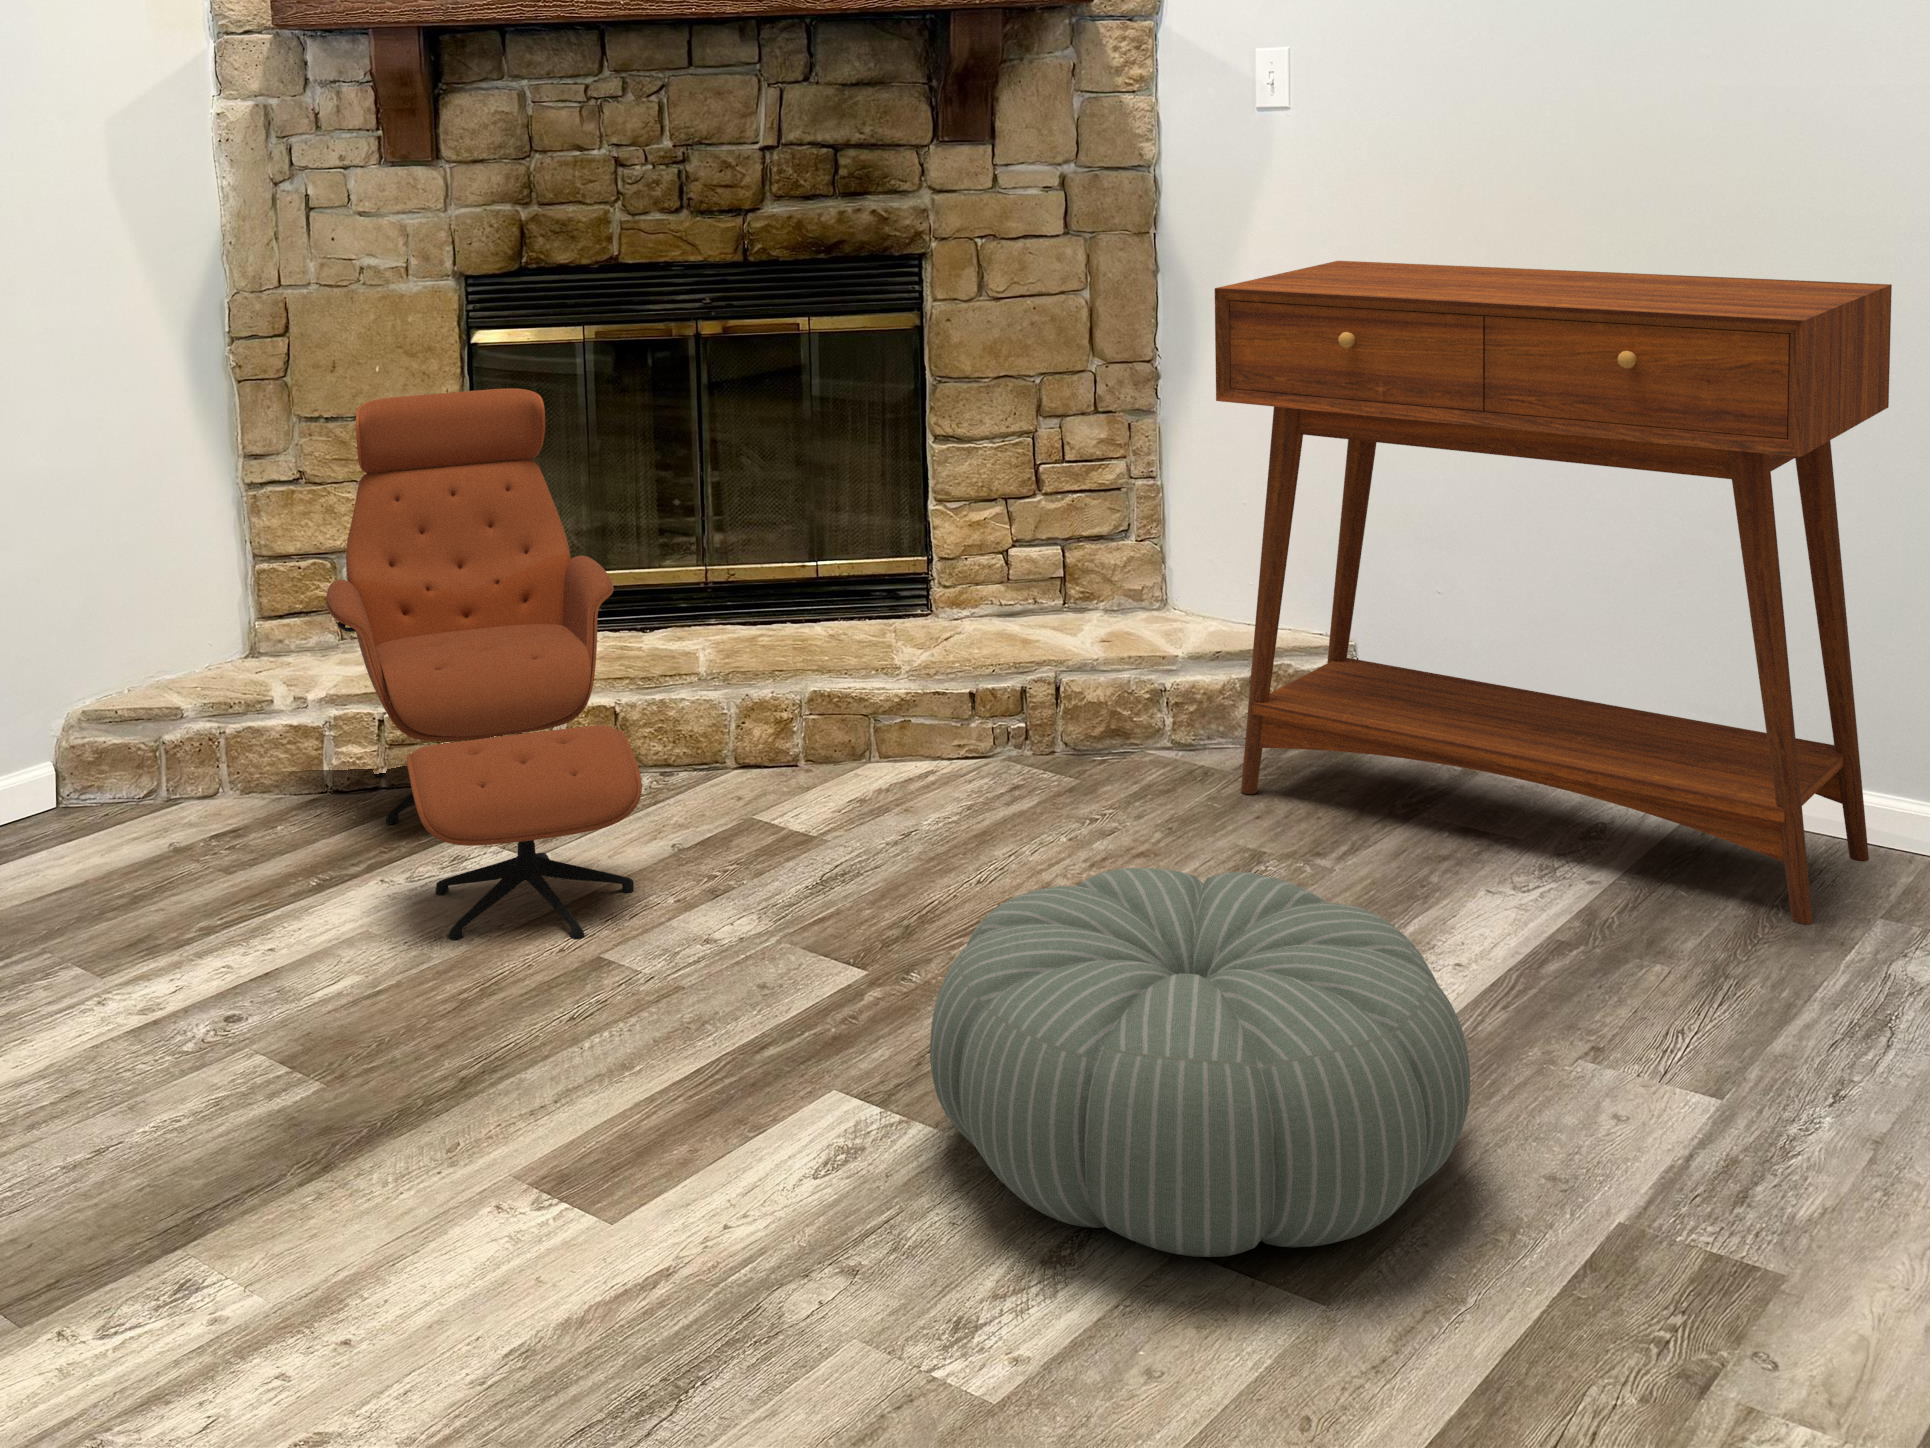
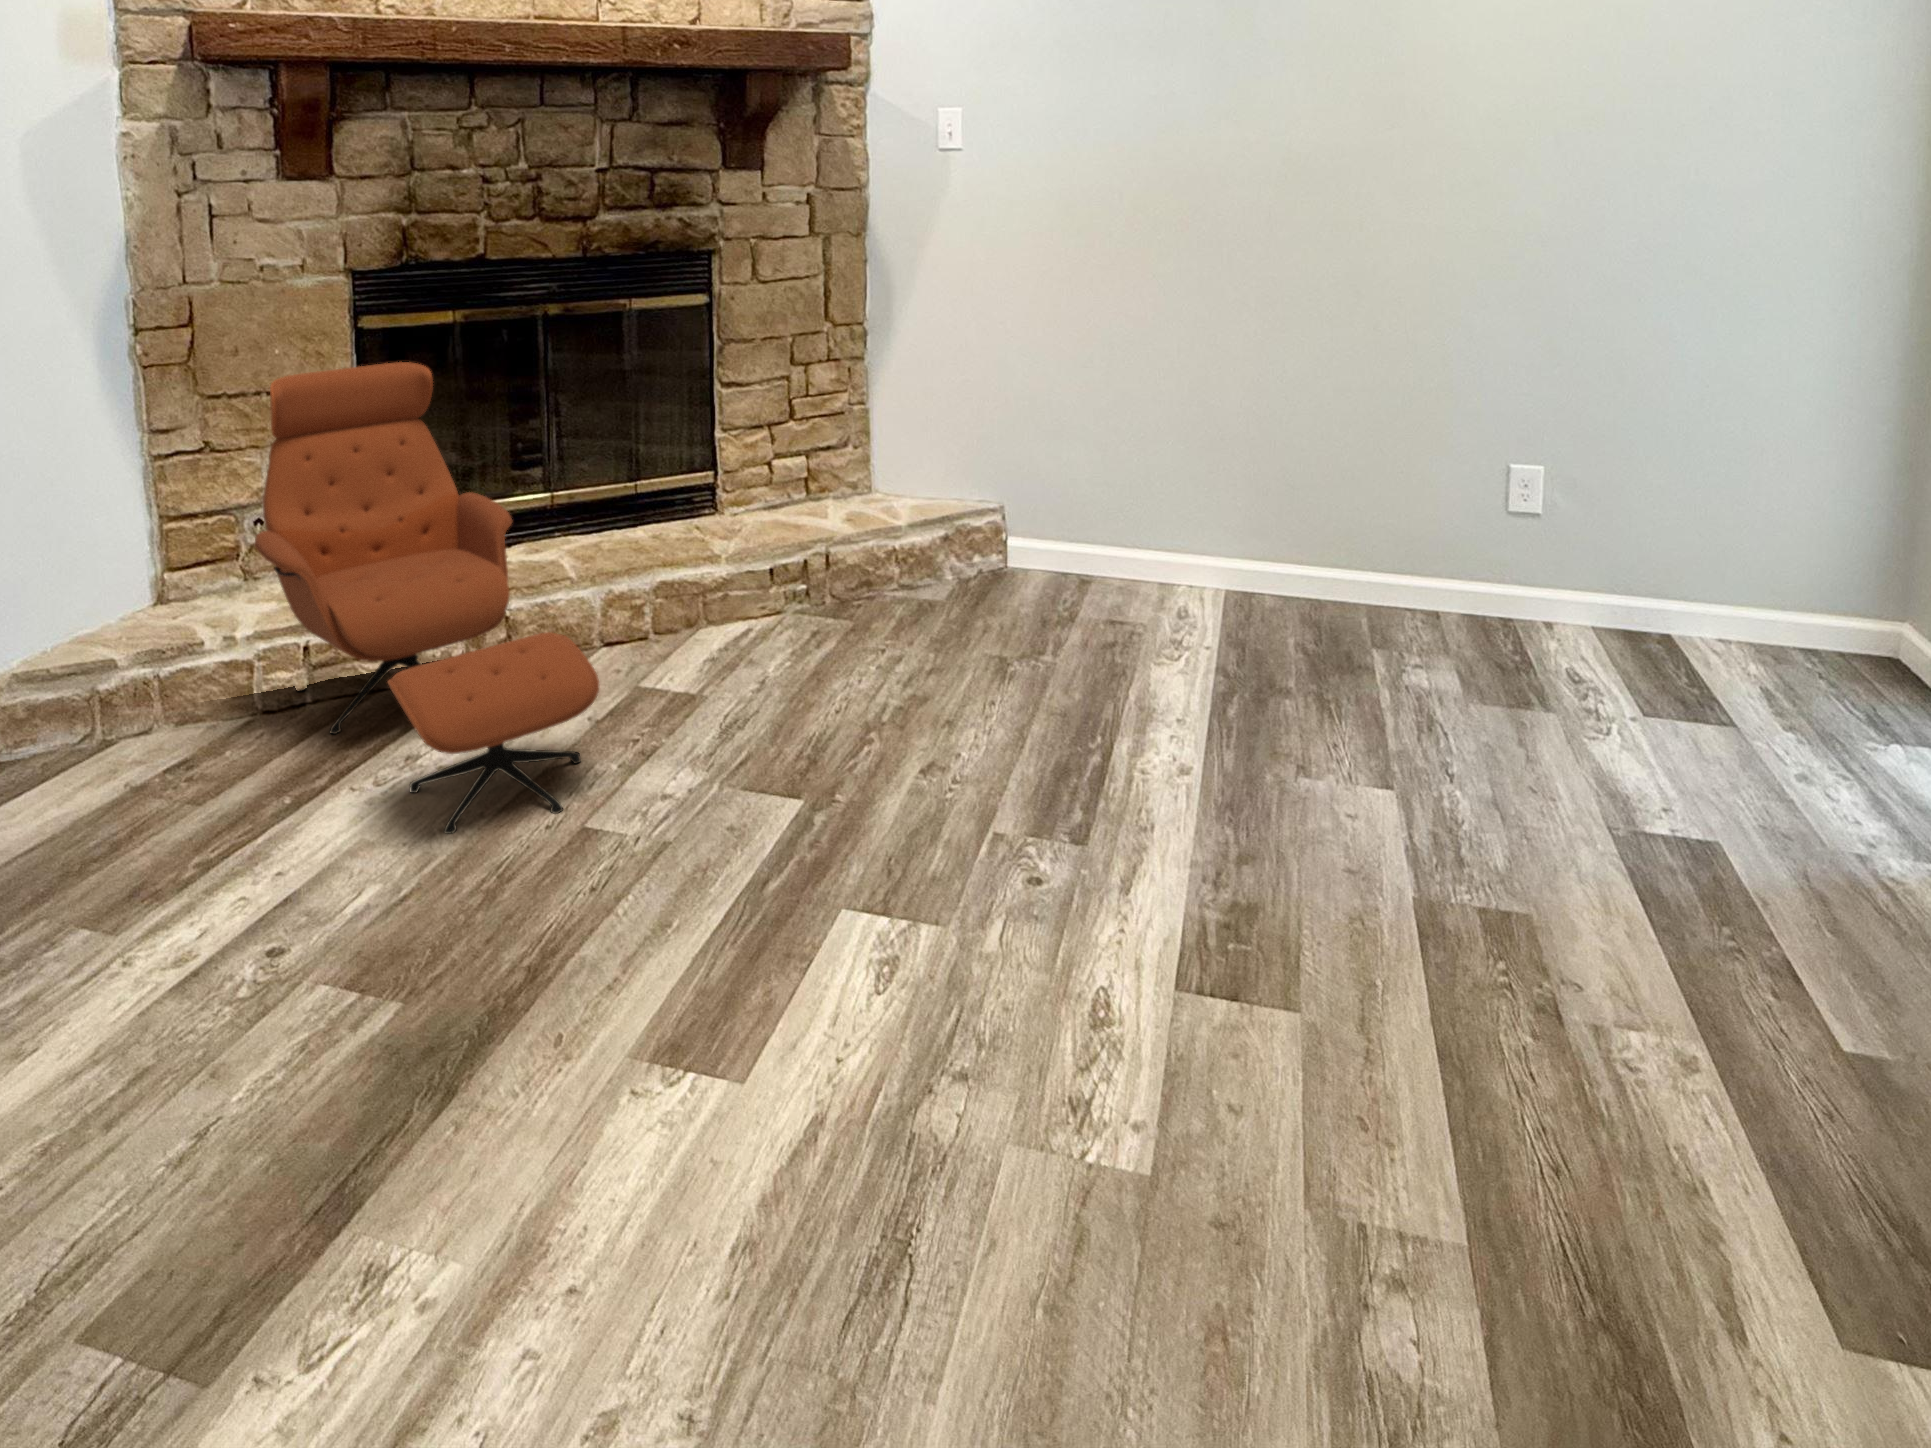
console table: present [1215,261,1892,924] -> none [960,255,1360,661]
pouf: present [930,868,1470,1257] -> none [935,689,1322,996]

